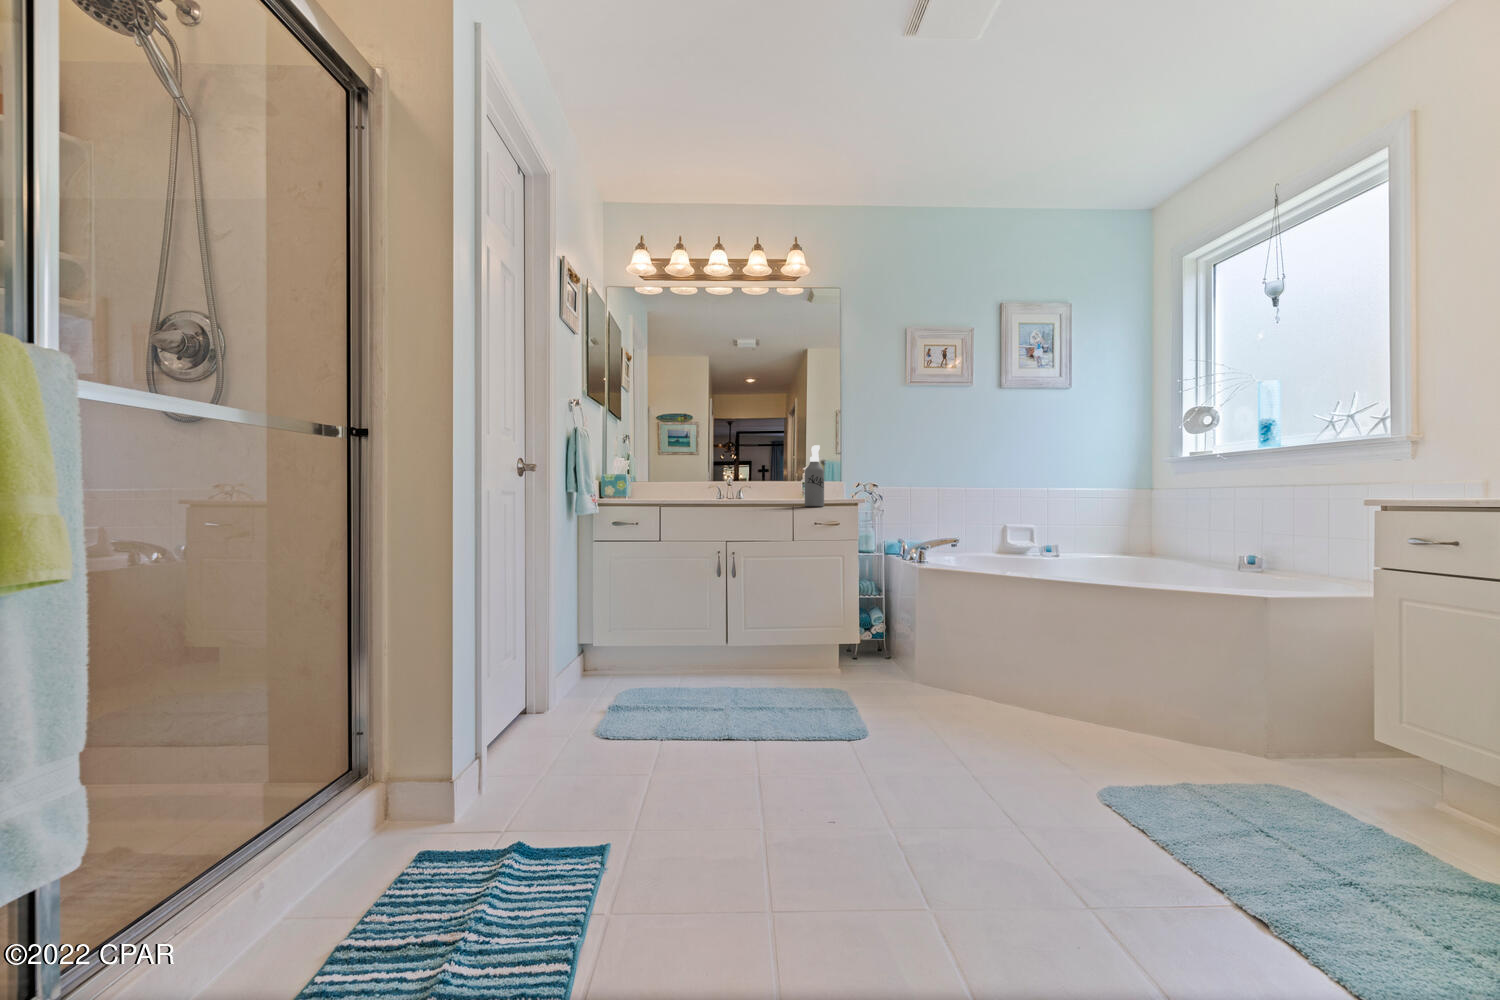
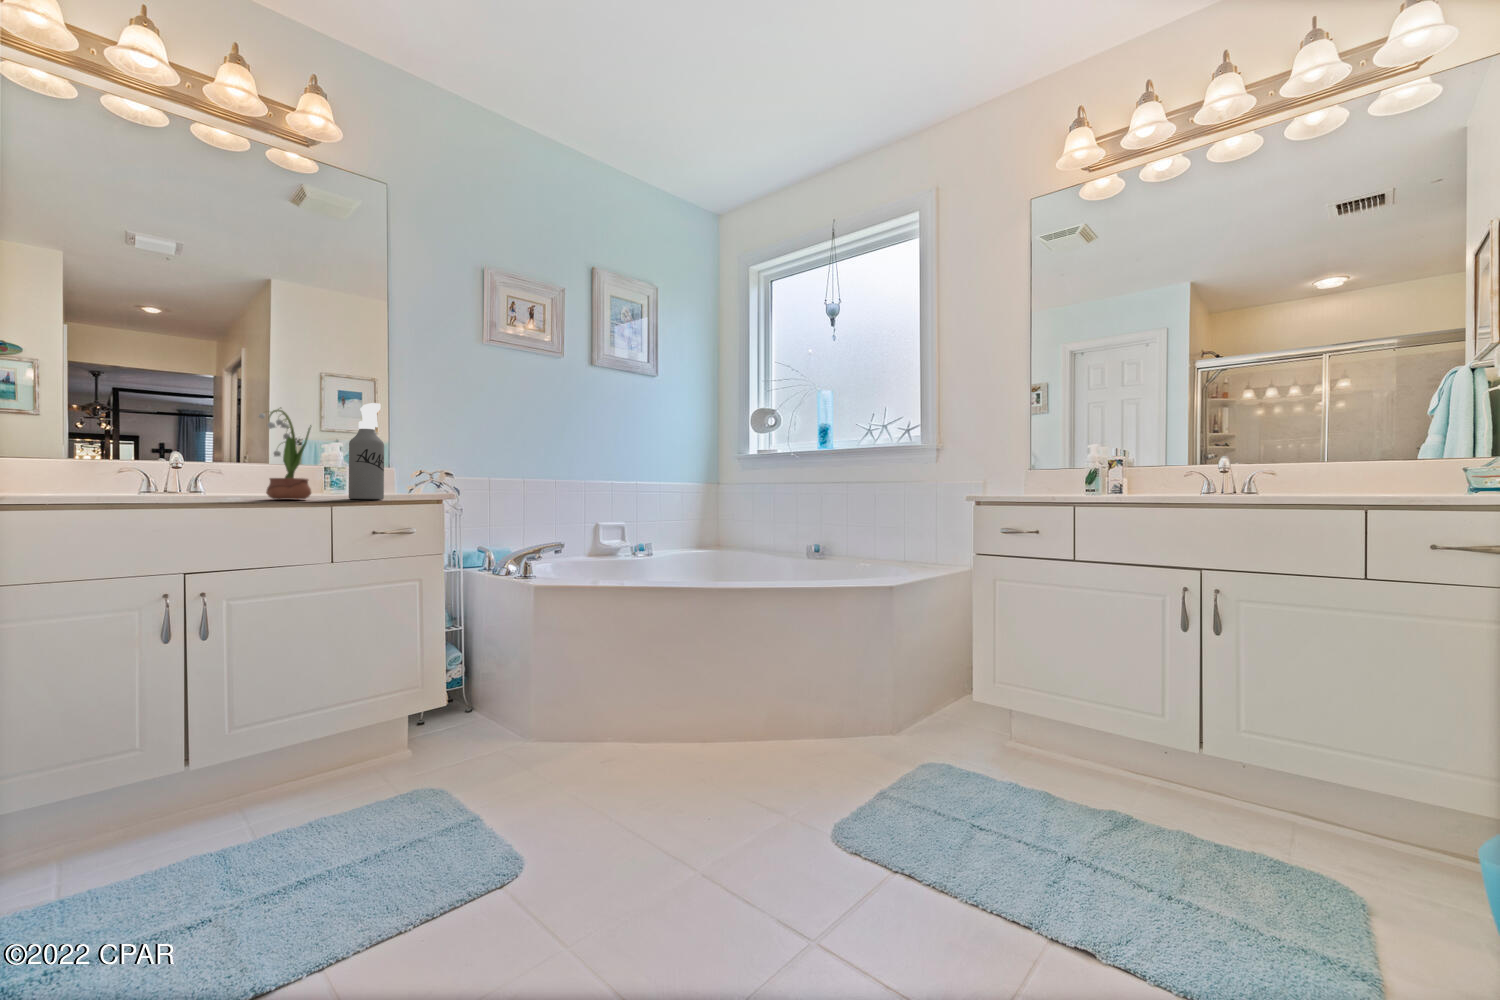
potted flower: none [758,453,784,507] -> present [259,409,311,499]

